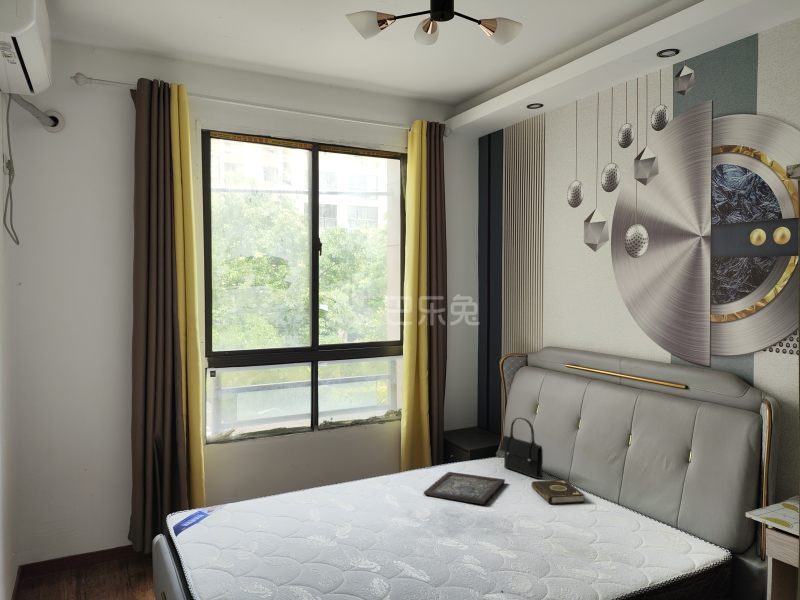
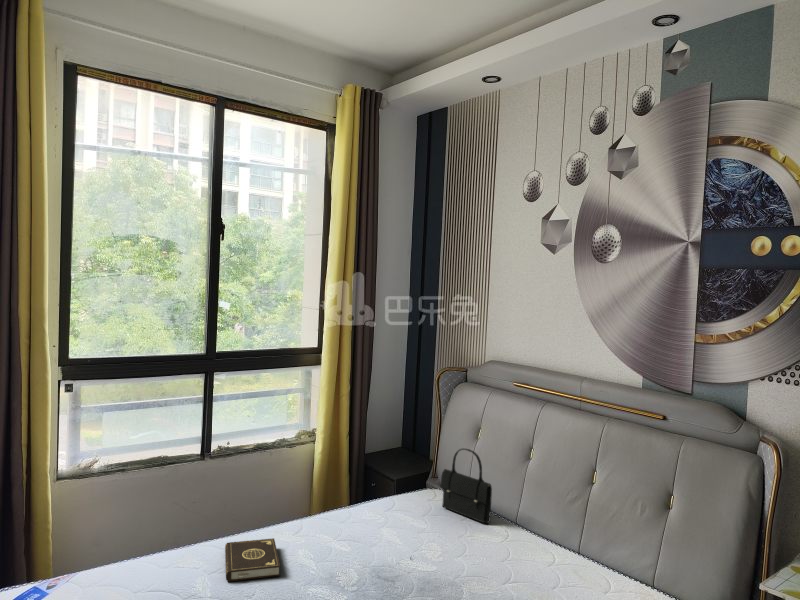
tray: present [424,472,505,504] -> none [349,517,448,568]
book: present [531,480,584,504] -> present [225,538,280,582]

